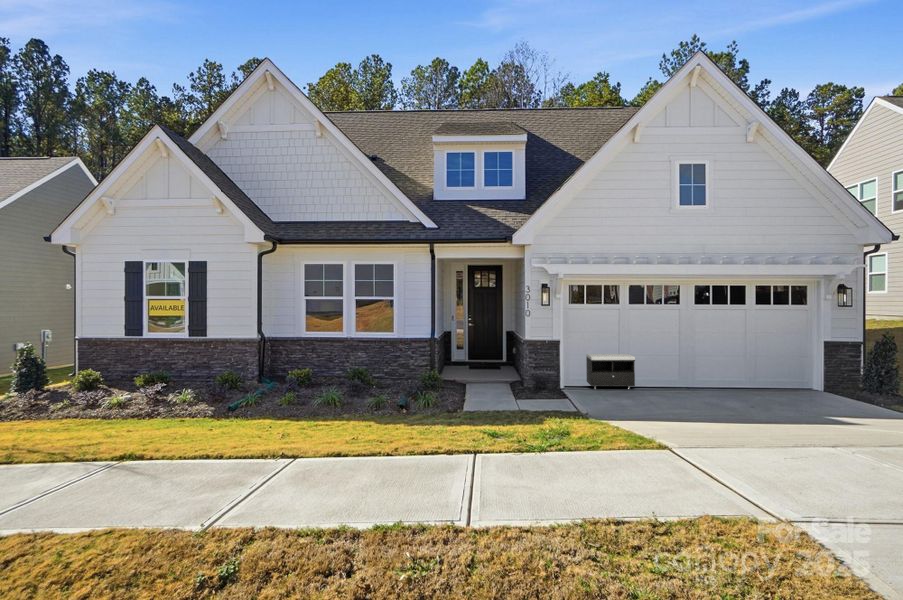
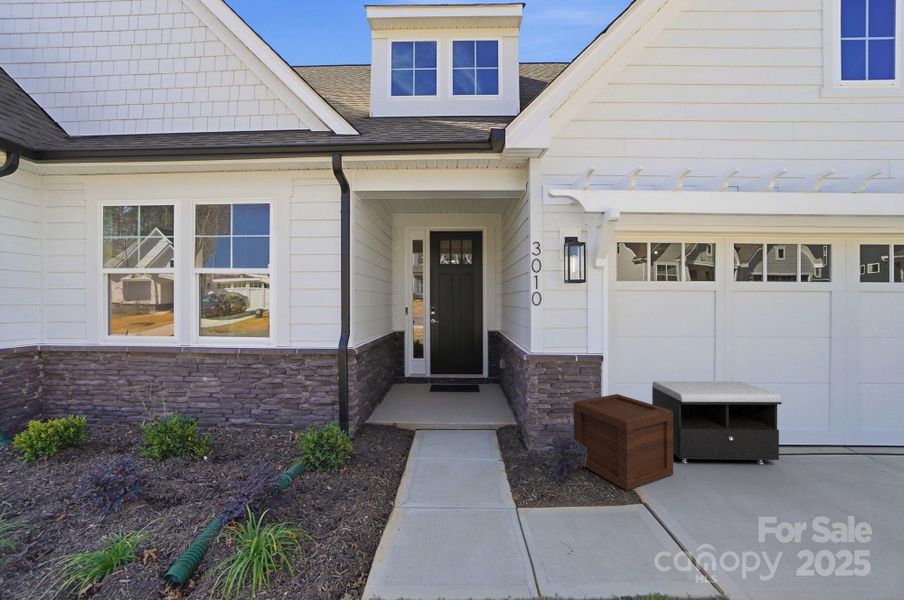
wooden crate: none [544,359,585,394] -> present [574,394,673,491]

